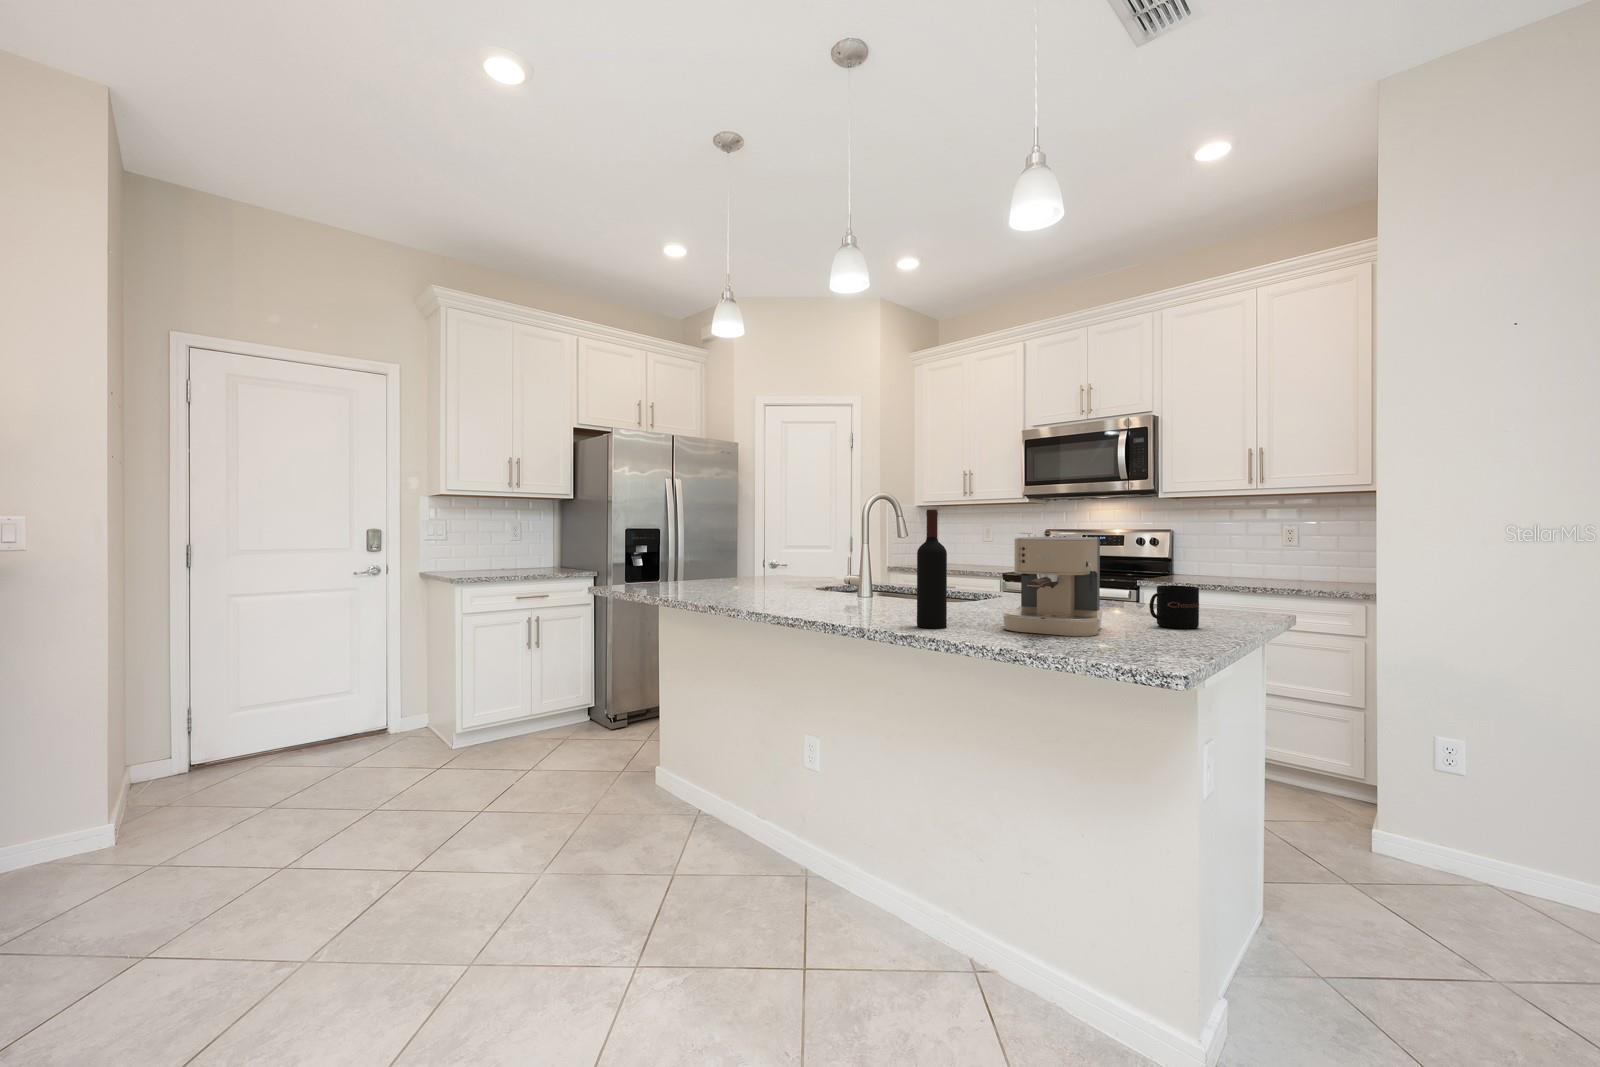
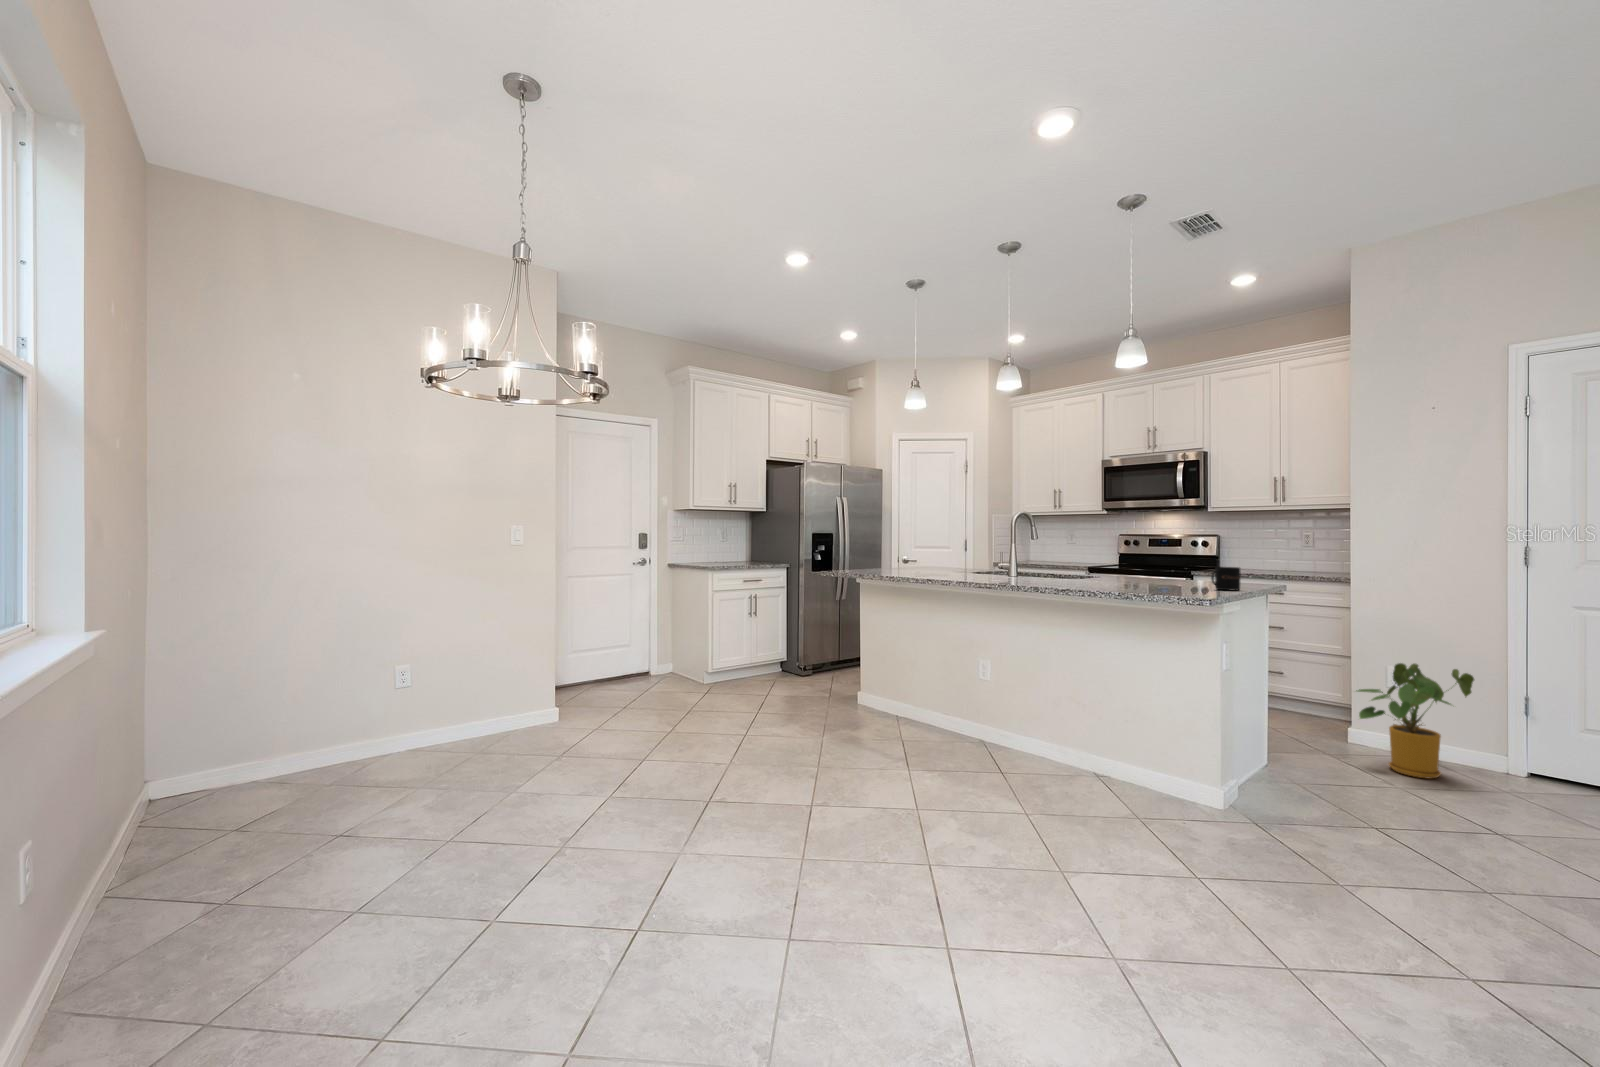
wine bottle: present [917,509,947,628] -> none [1075,523,1093,590]
coffee maker: present [1002,530,1102,636] -> none [1126,535,1184,593]
house plant: none [1371,732,1562,929] -> present [1356,663,1474,779]

